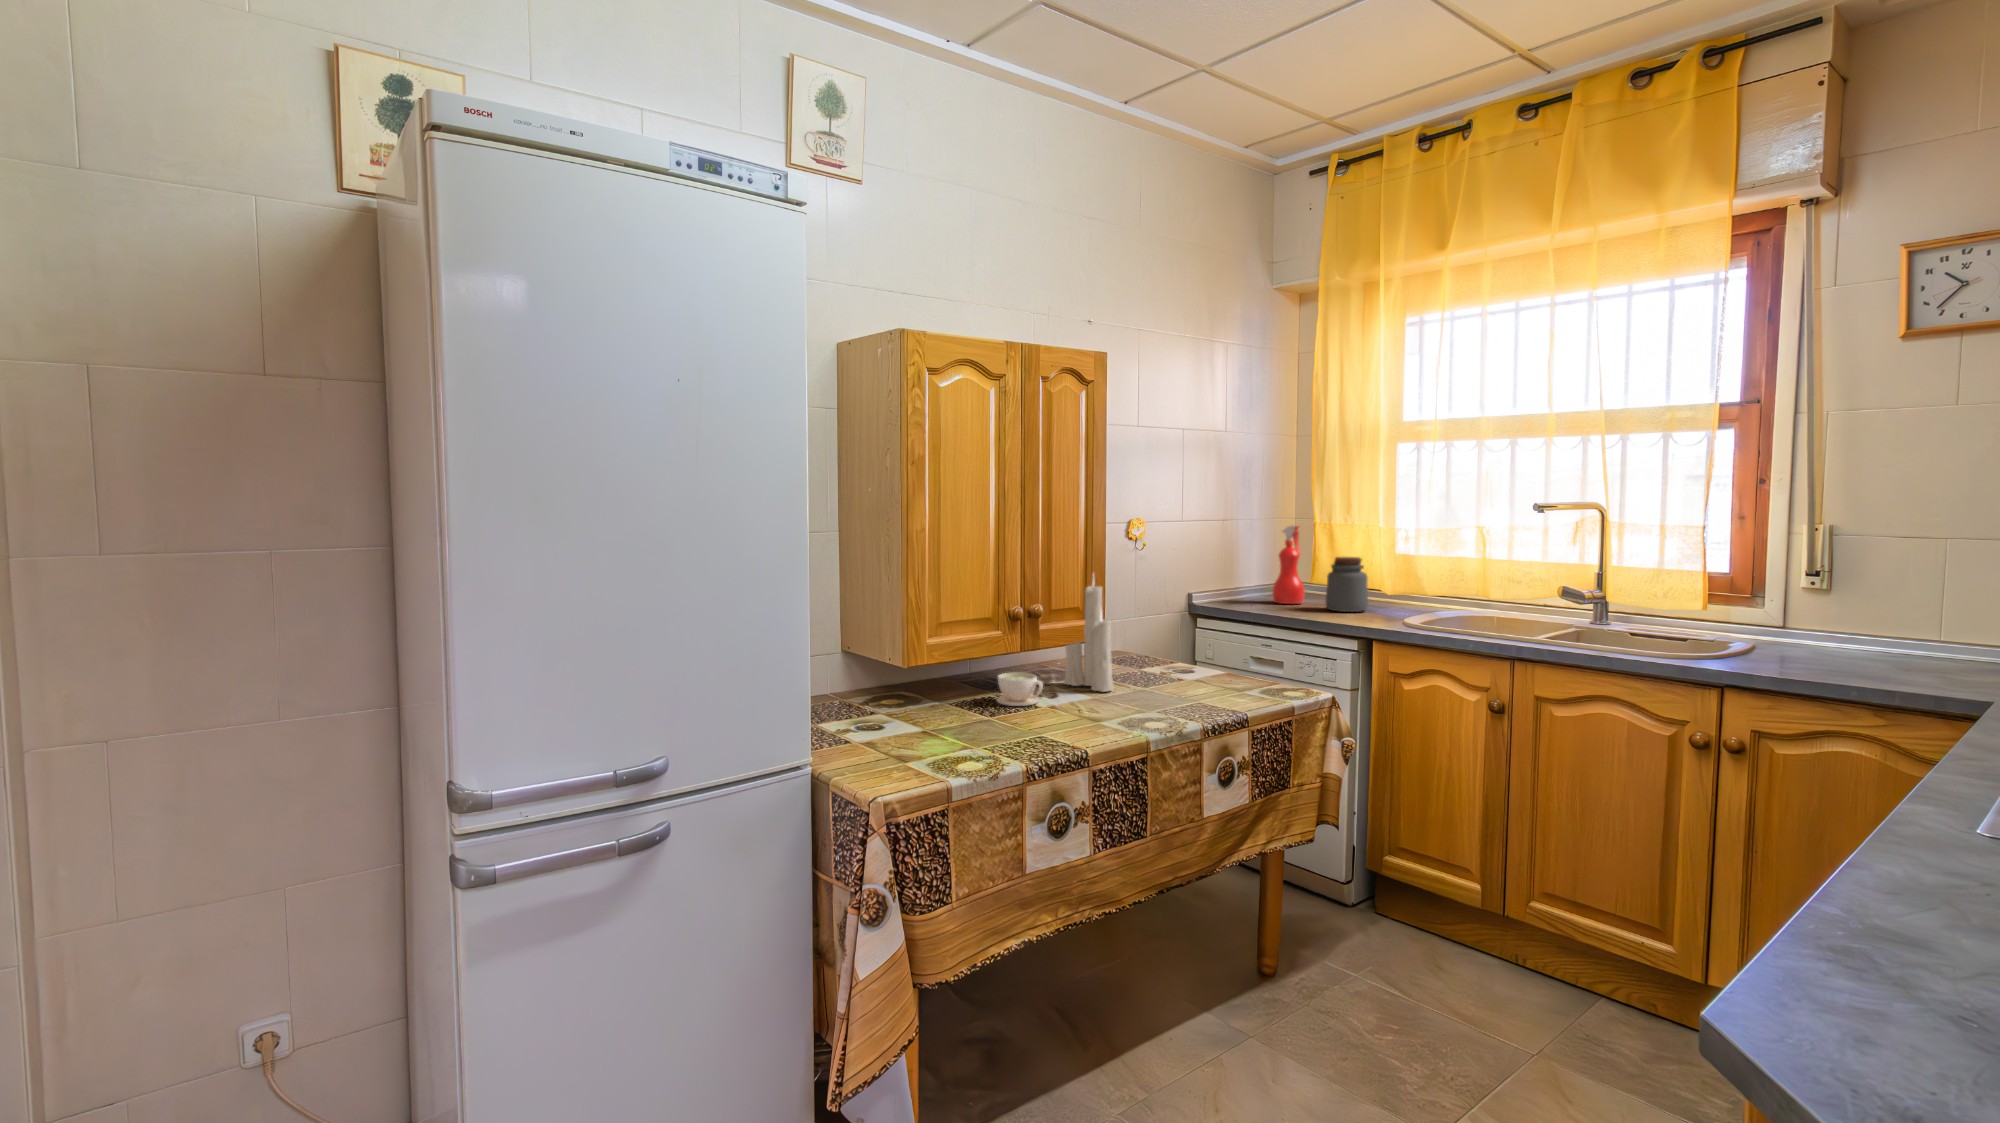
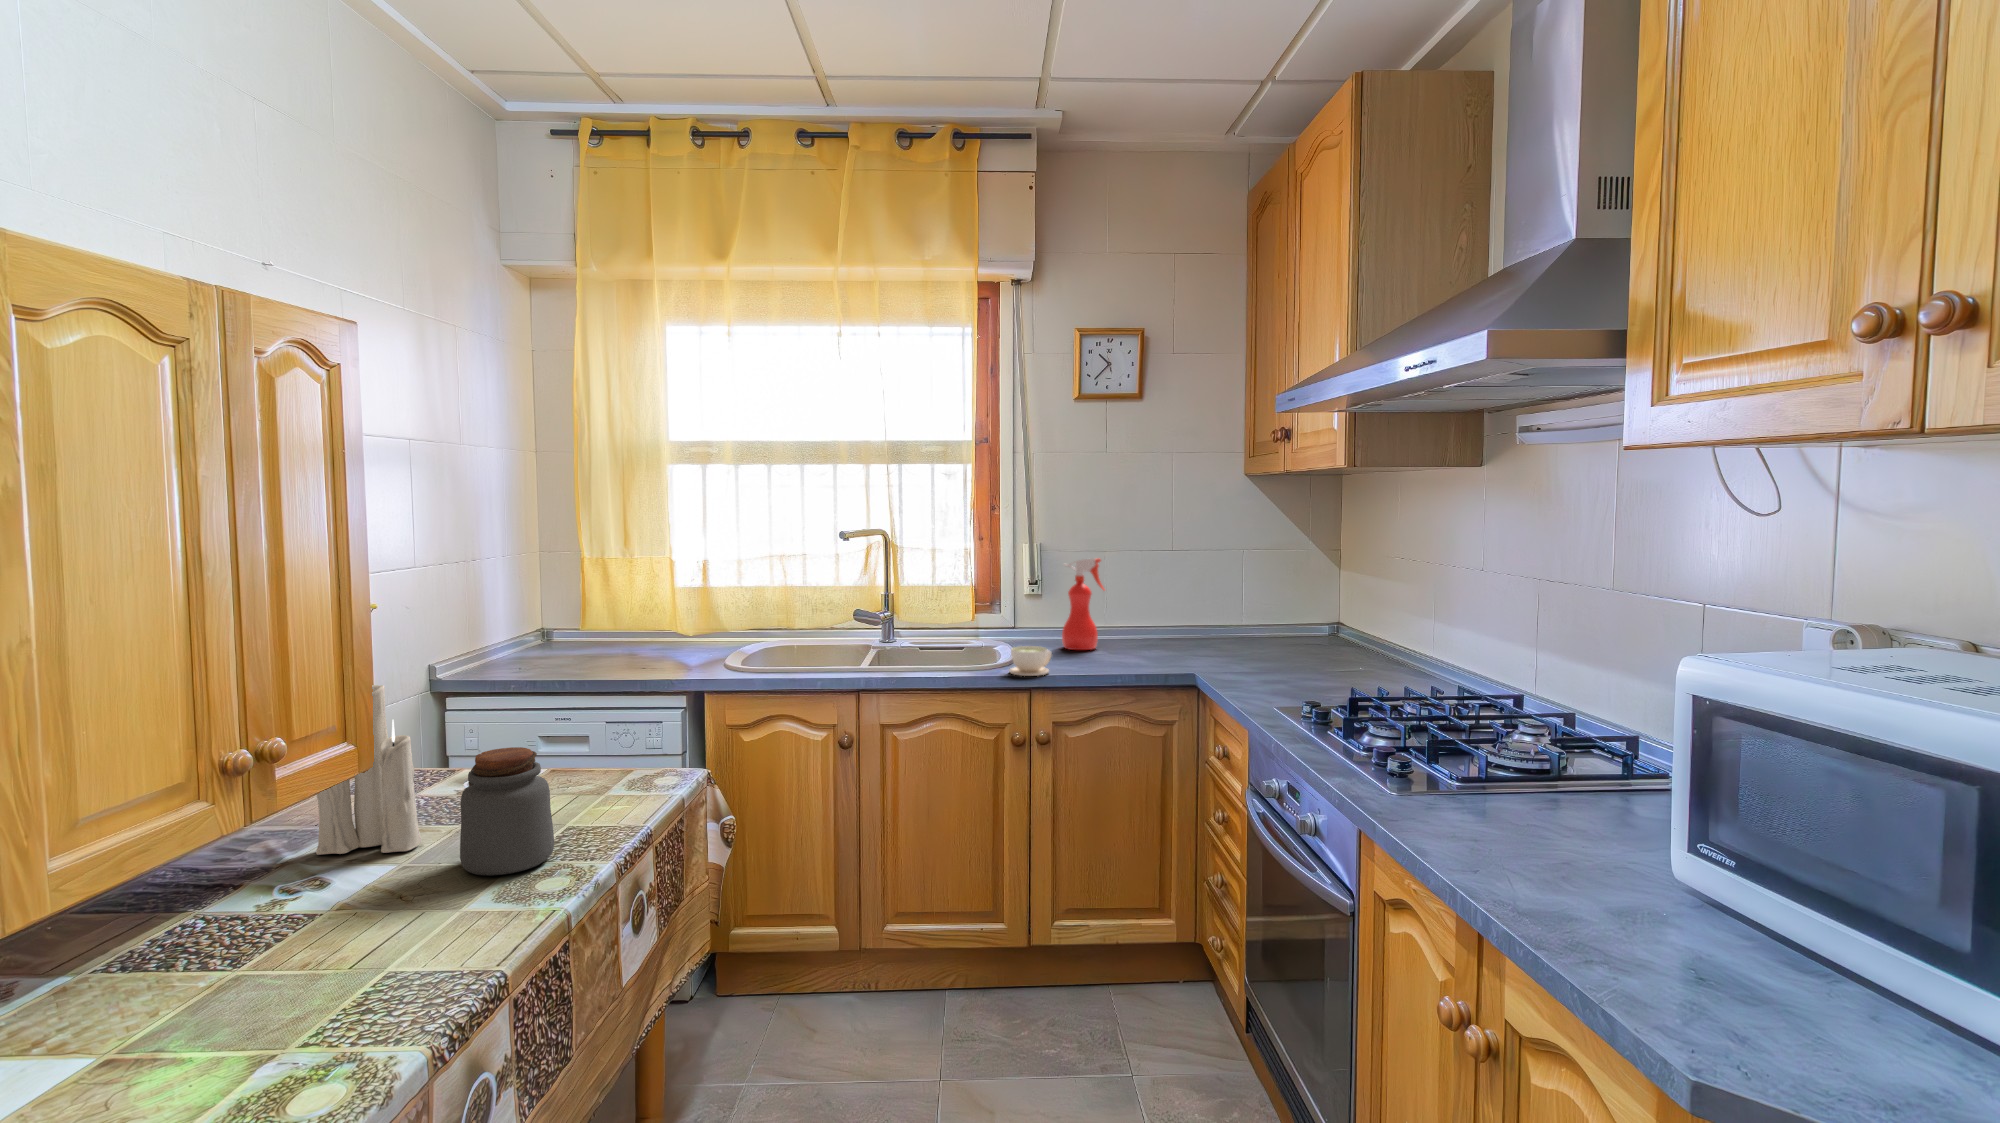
spray bottle: present [1272,525,1305,604] -> present [1062,558,1104,650]
jar: present [1326,557,1368,612] -> present [460,747,554,876]
coffee cup: present [997,672,1043,706] -> present [1009,646,1052,676]

